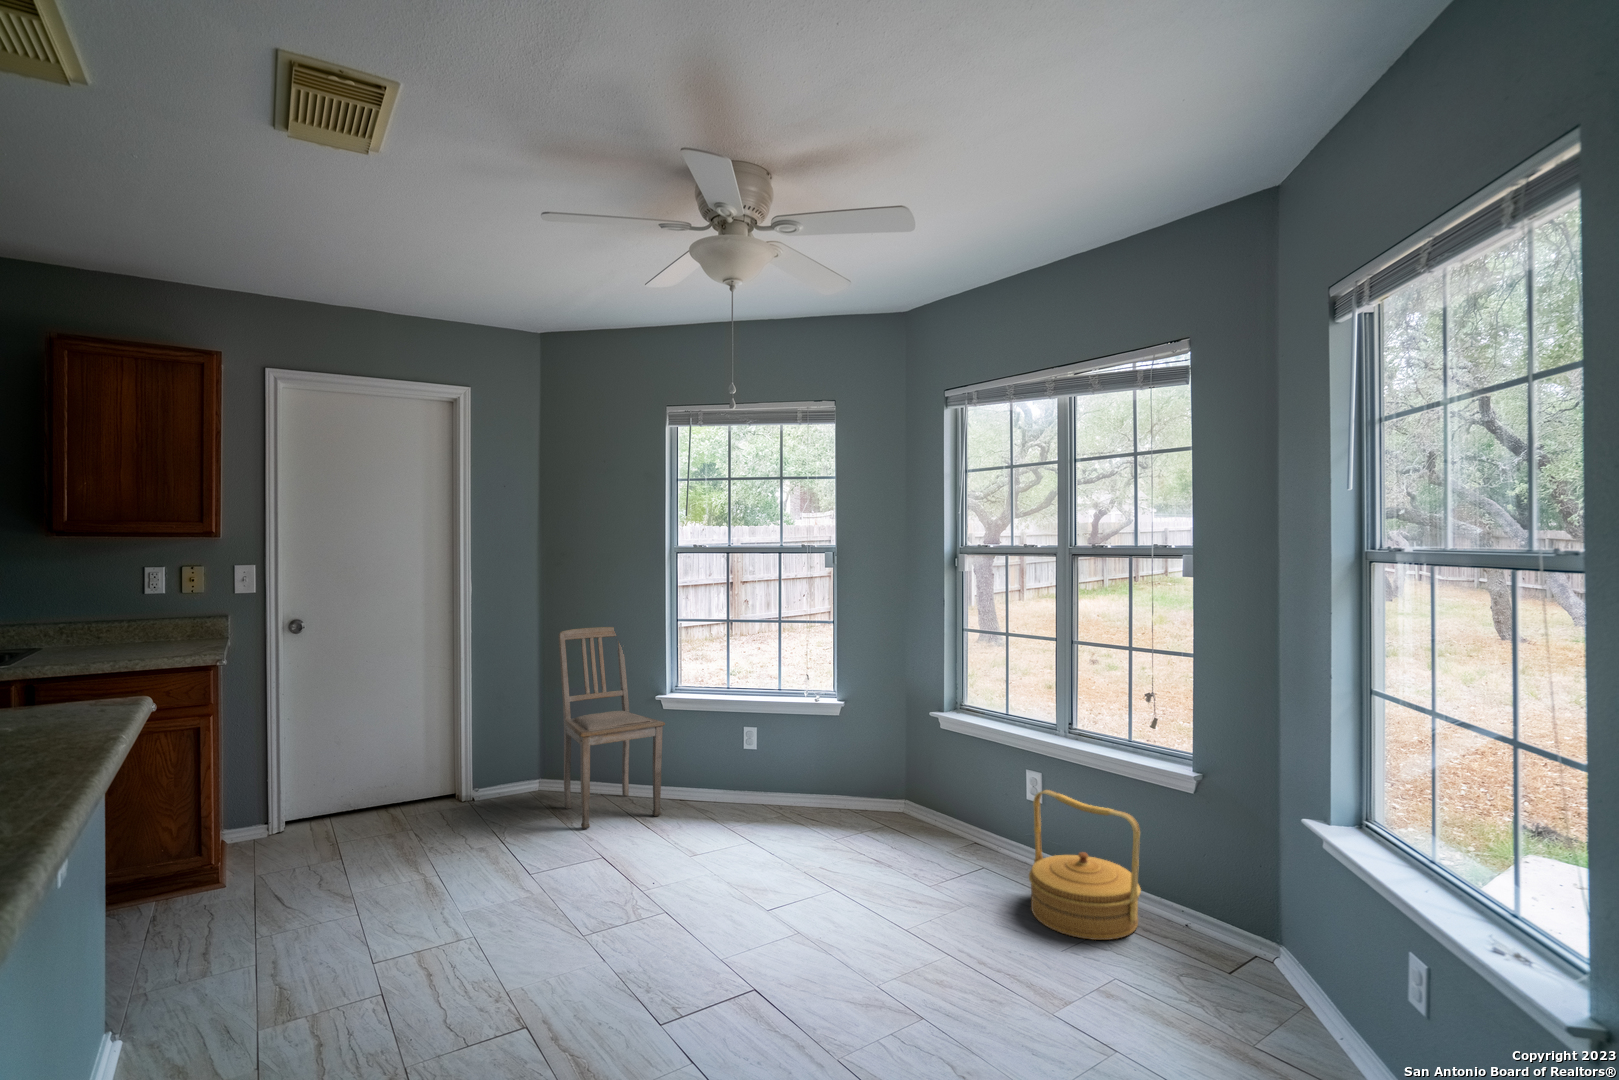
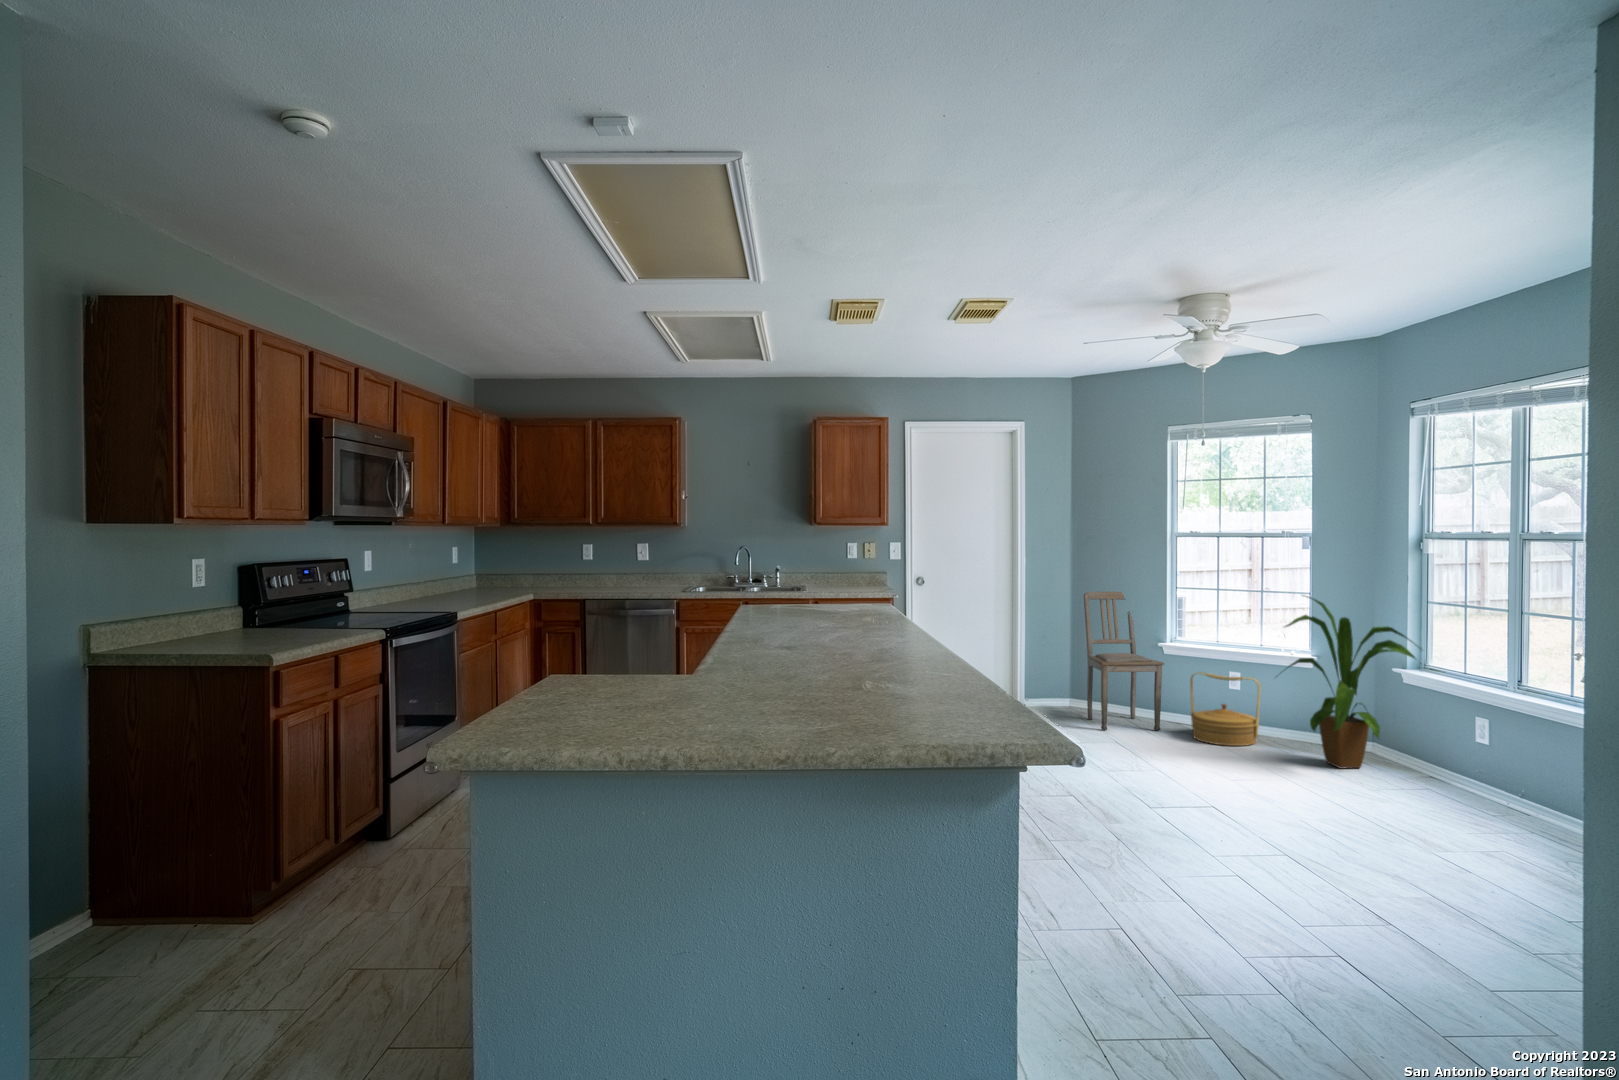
house plant: none [802,626,967,849] -> present [1280,598,1416,769]
woven basket: present [1029,790,1141,940] -> present [1190,672,1261,746]

